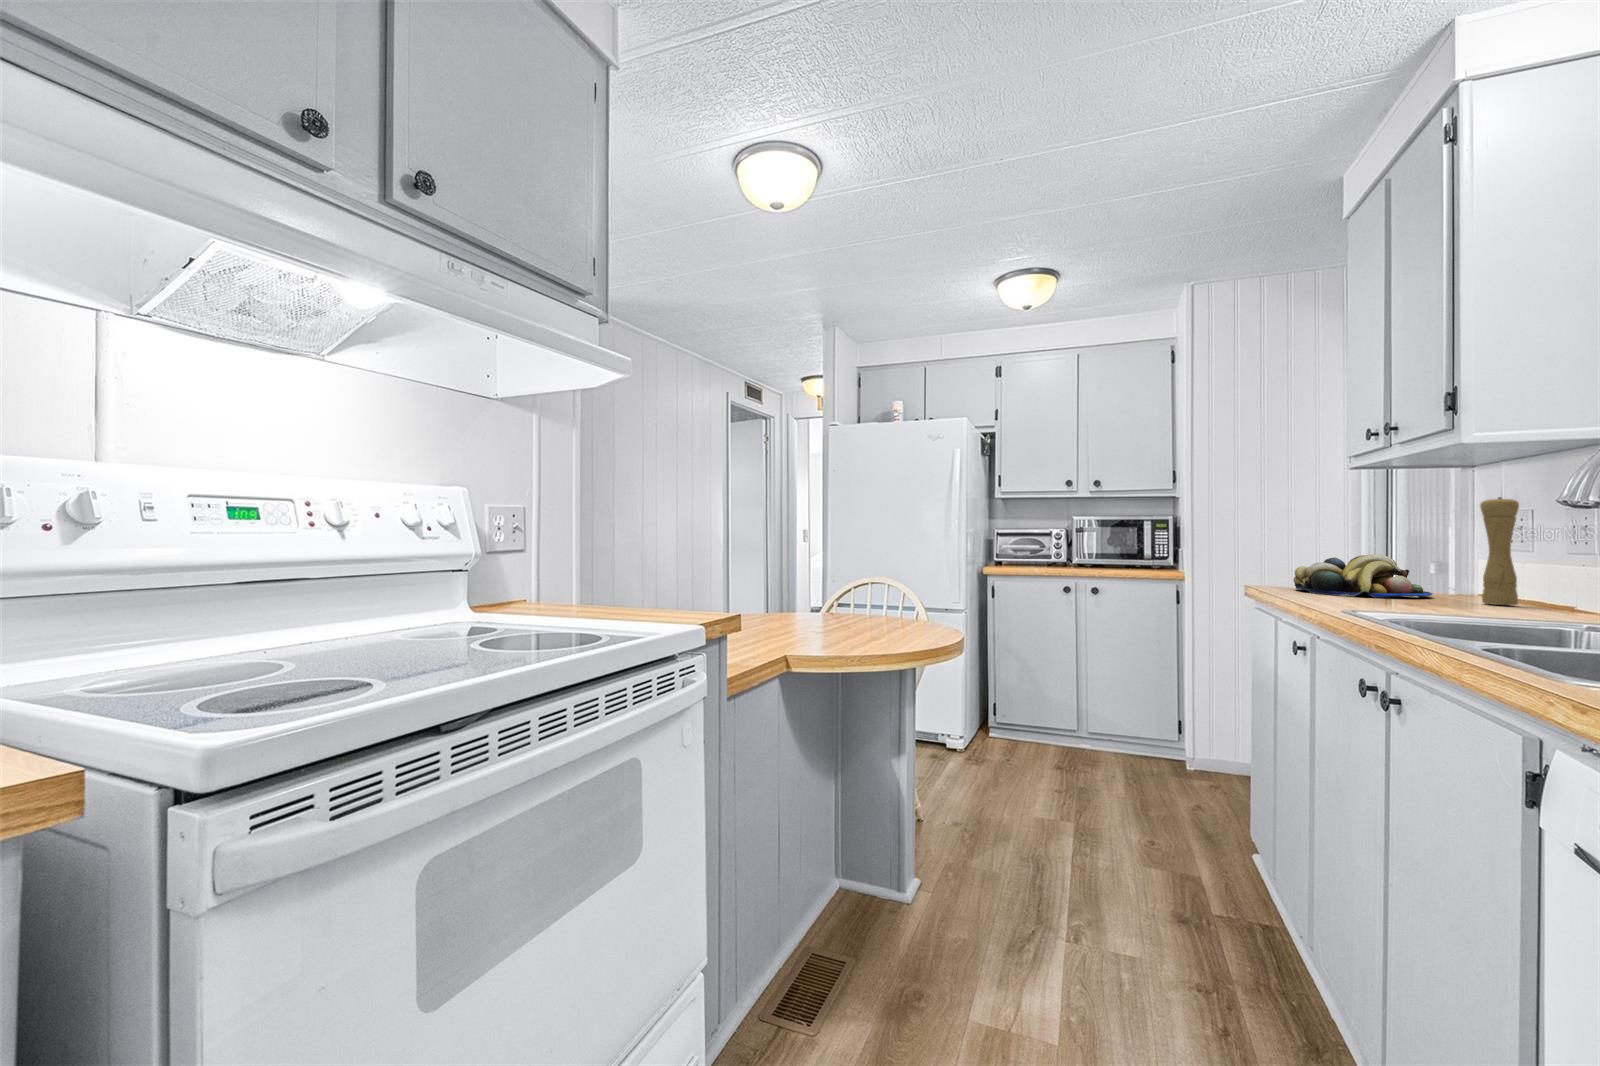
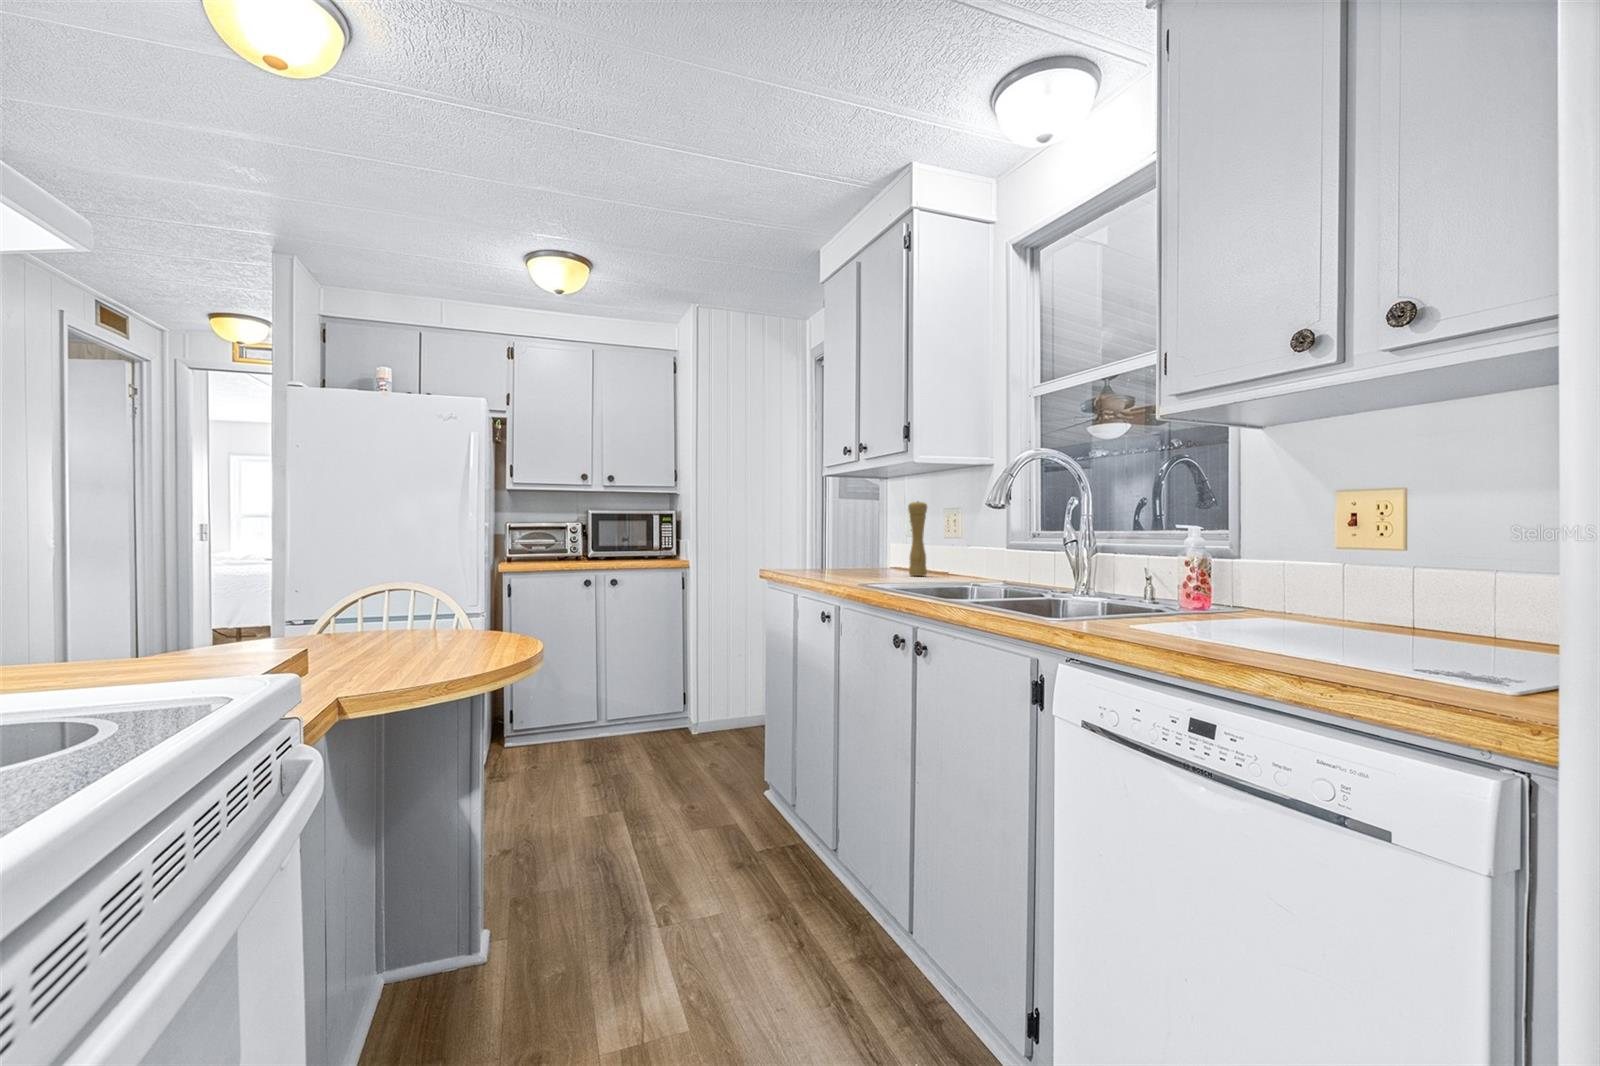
fruit bowl: present [1293,554,1433,597] -> none [795,542,879,575]

